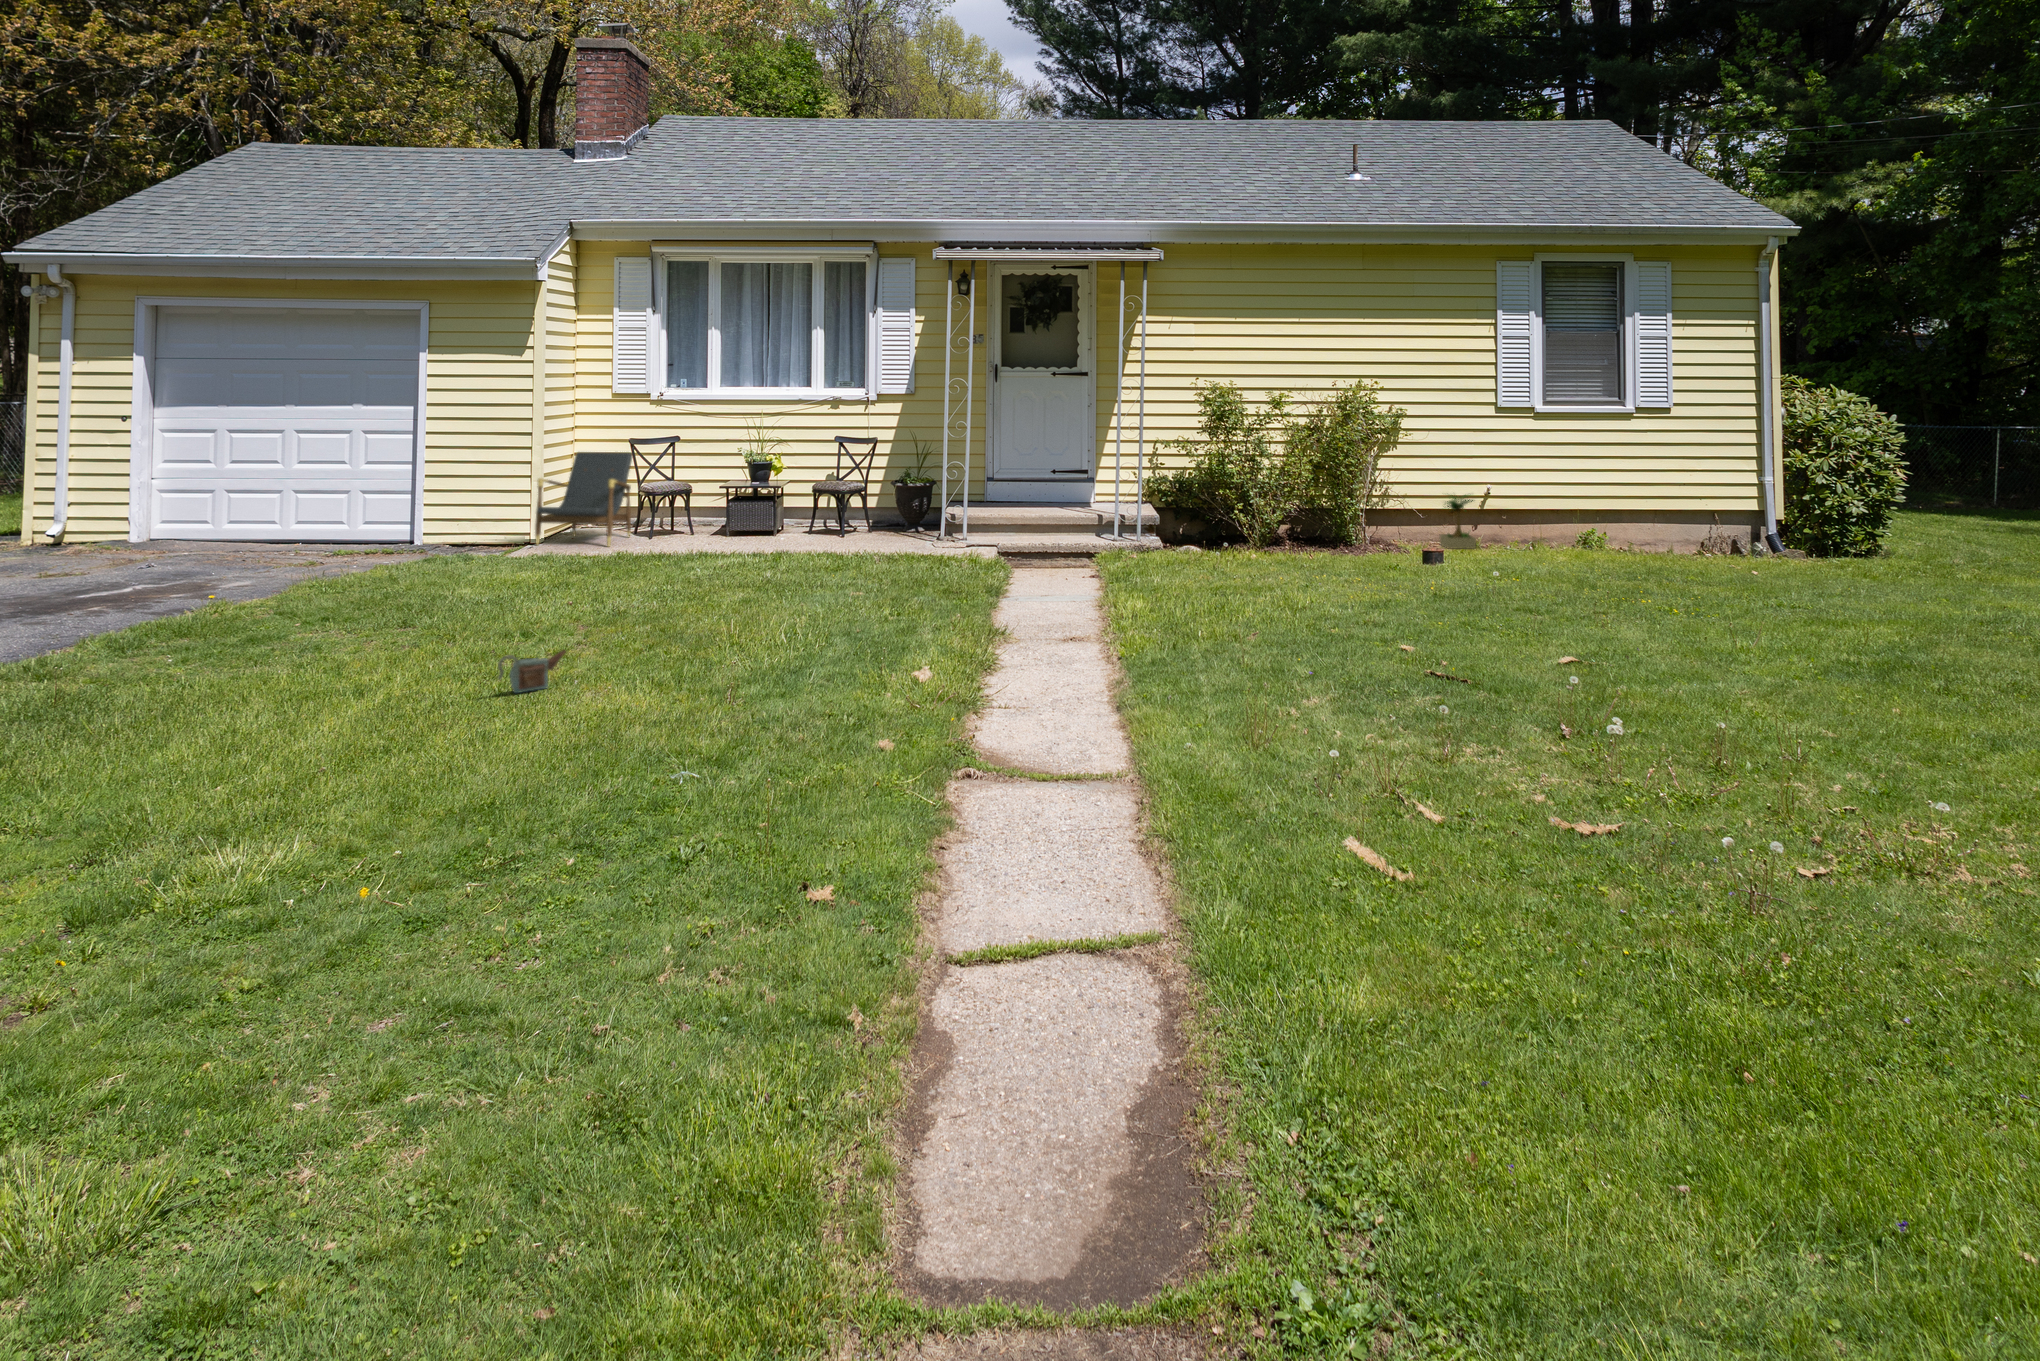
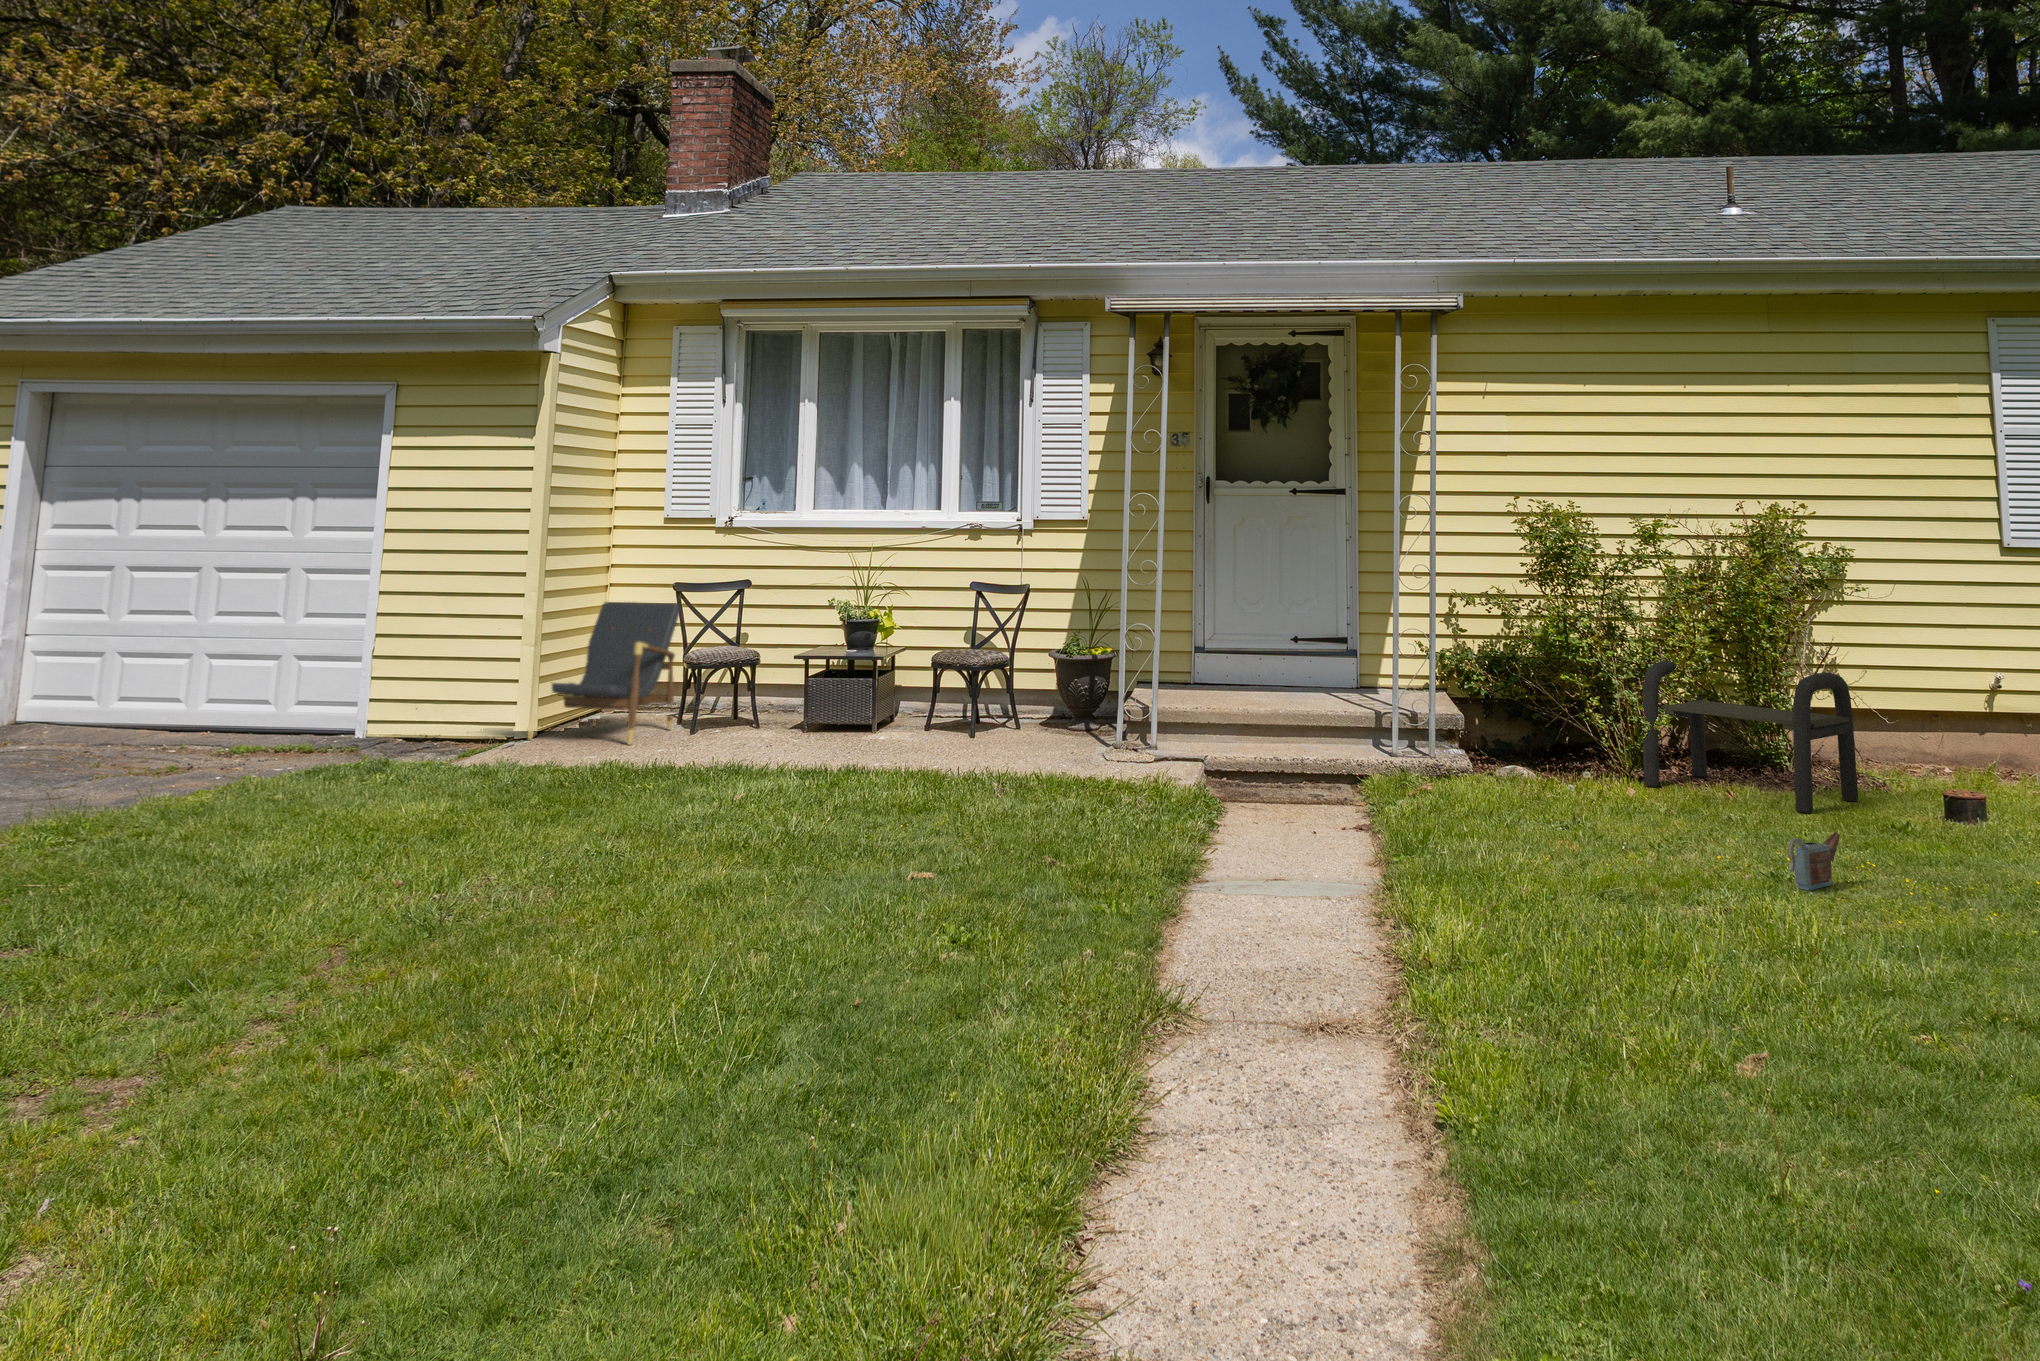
bench: none [1264,480,1386,569] -> present [1643,660,1858,813]
potted plant: present [1439,495,1476,549] -> none [1920,682,1994,778]
watering can: present [498,649,566,693] -> present [1788,832,1840,890]

